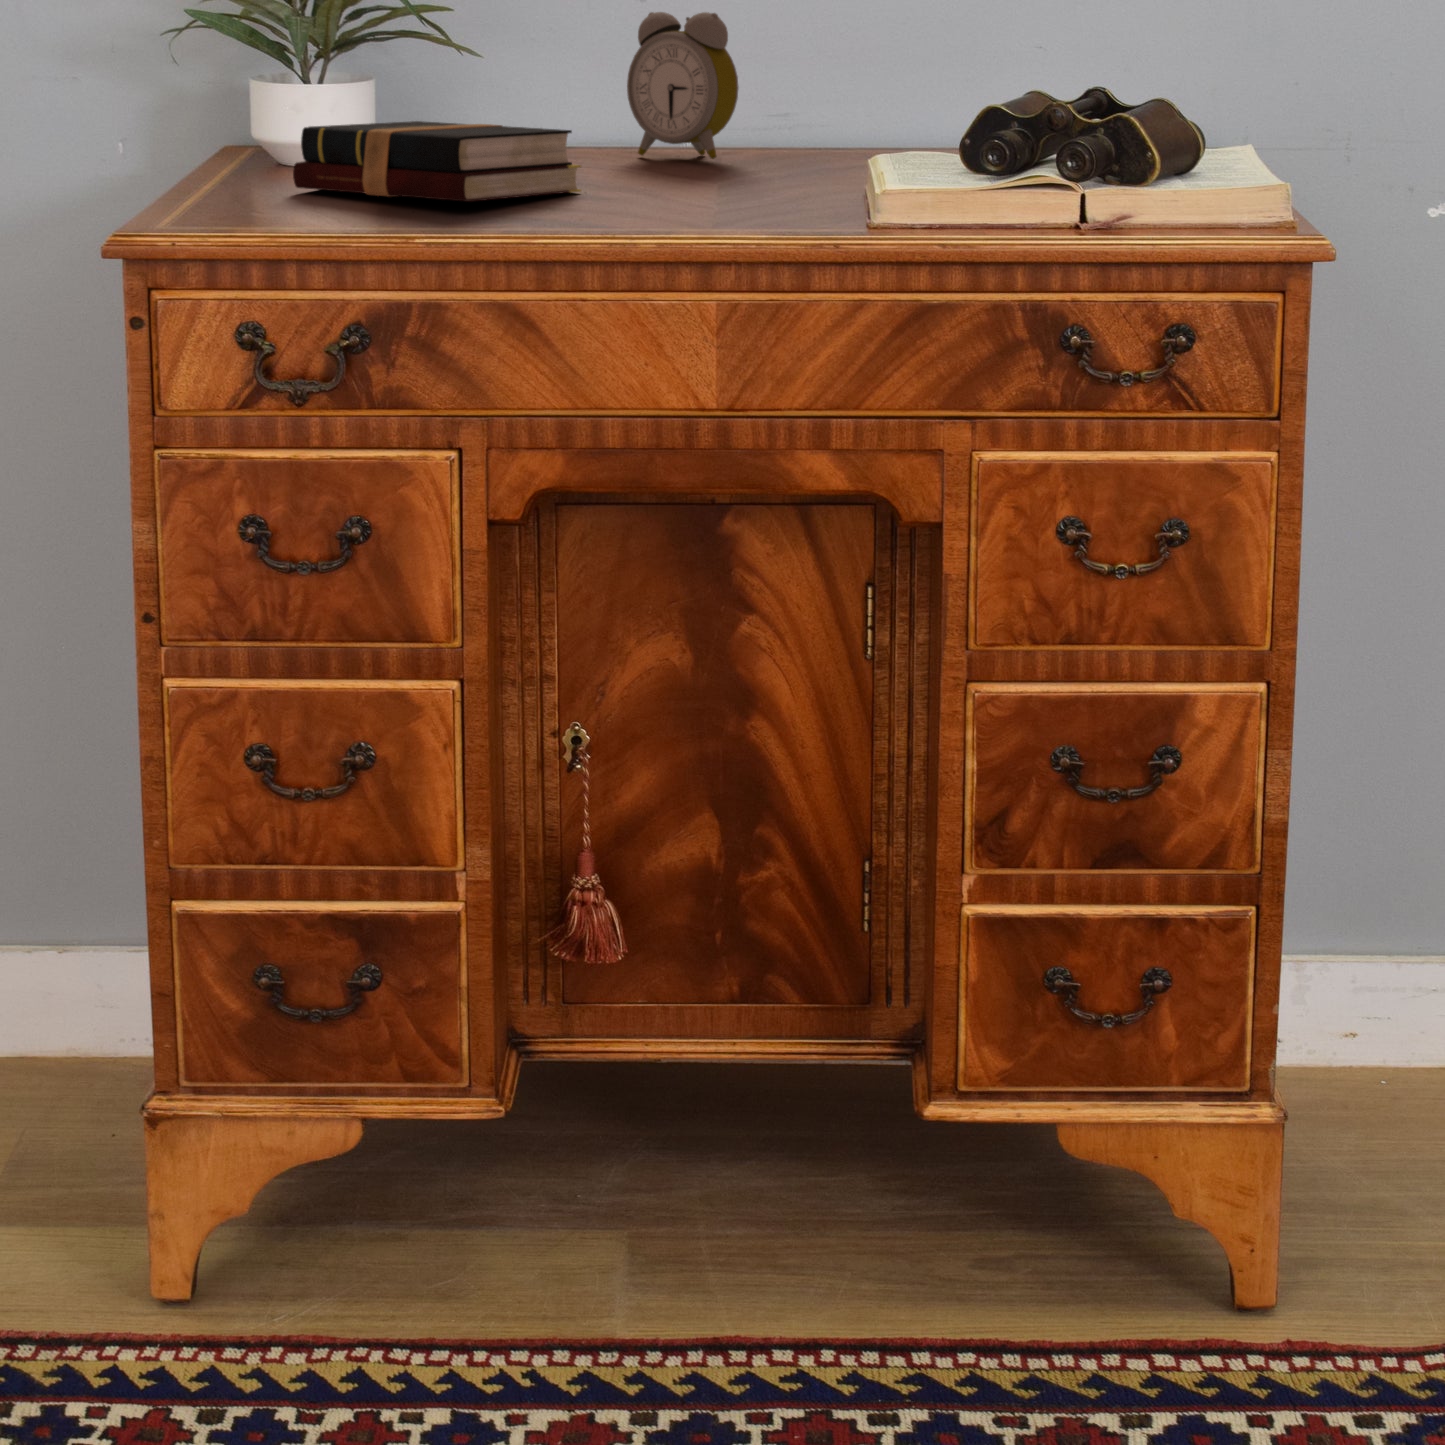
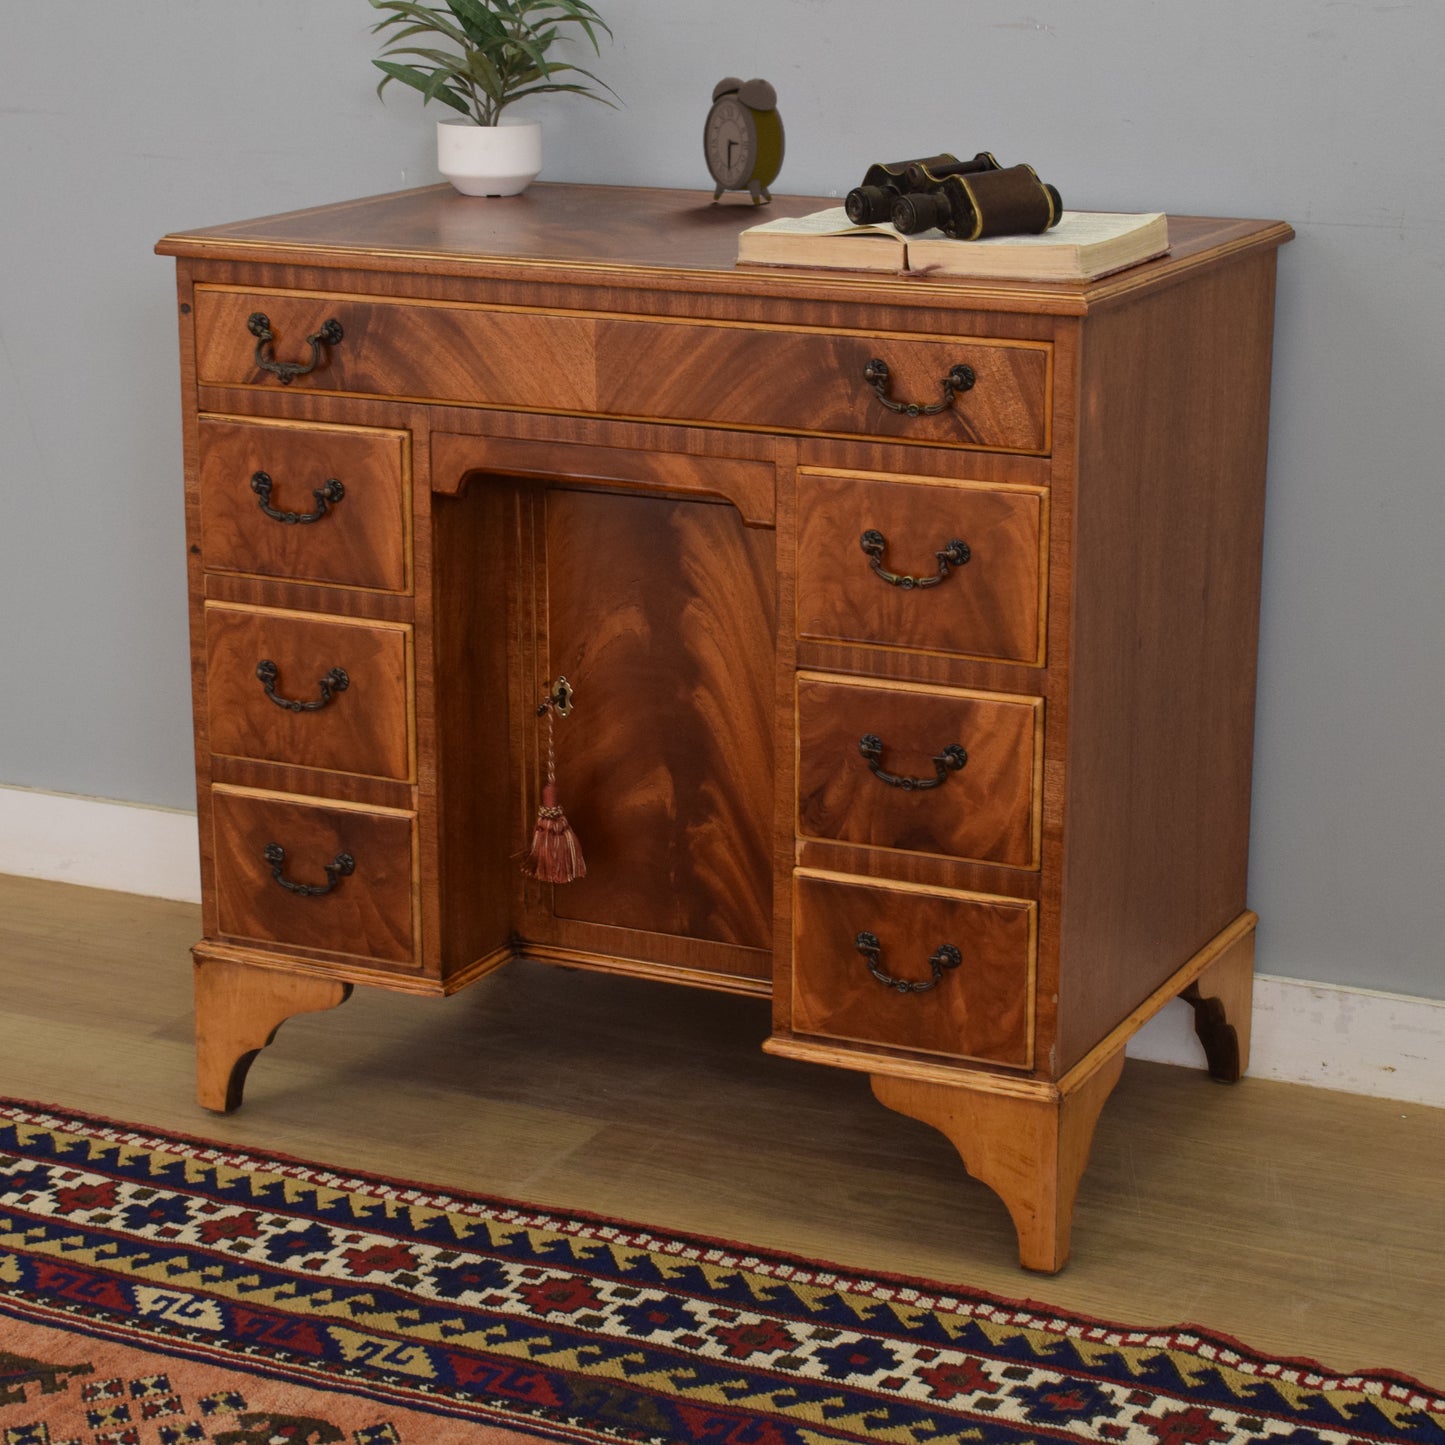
hardback book: present [293,121,581,202] -> none [375,168,588,236]

